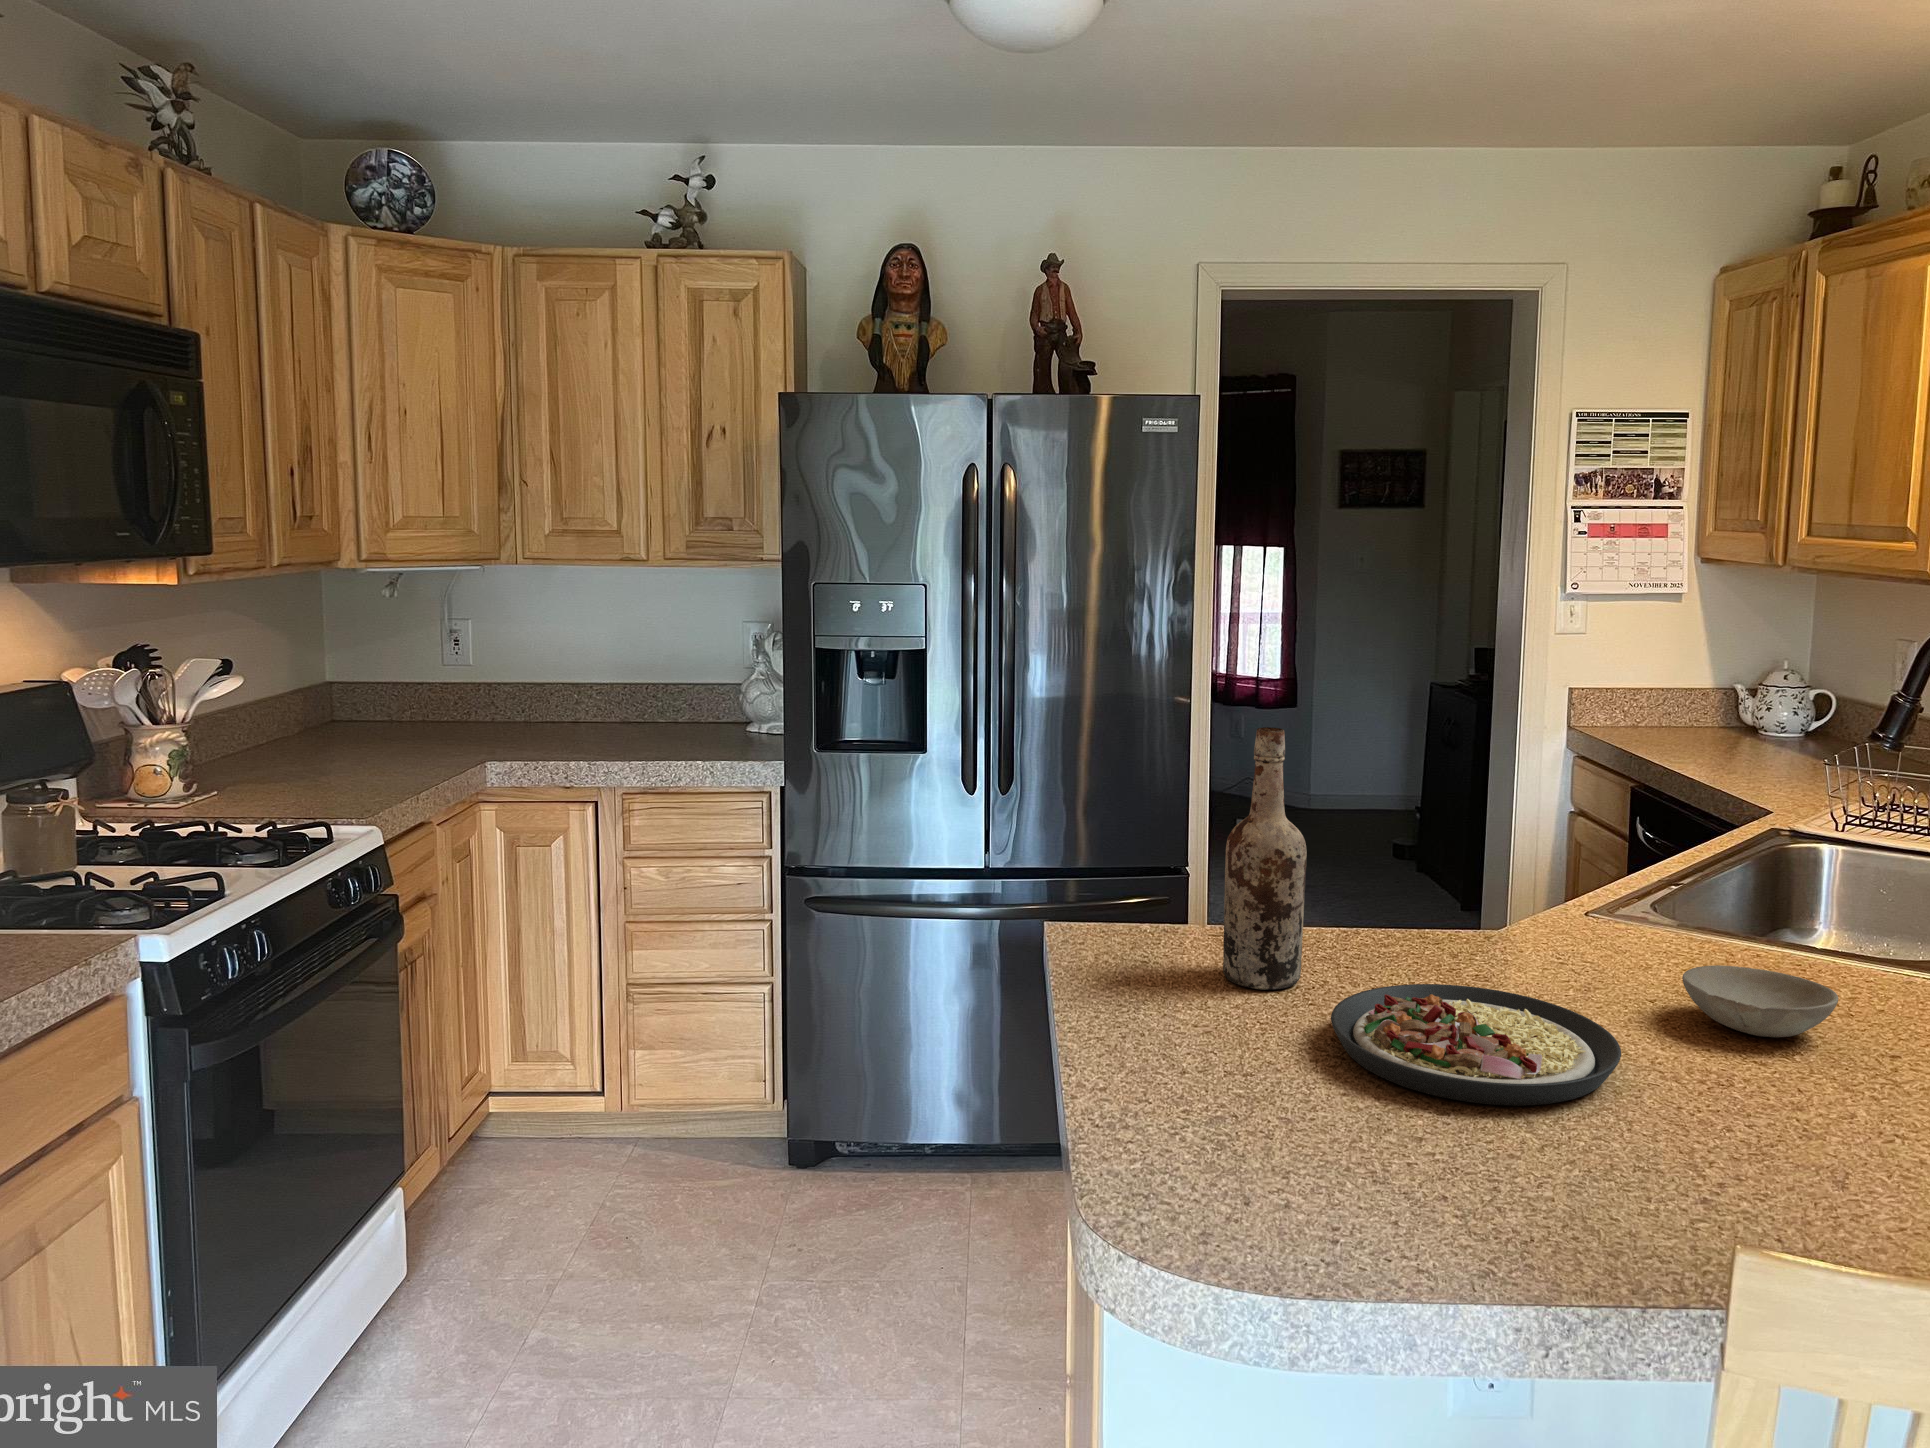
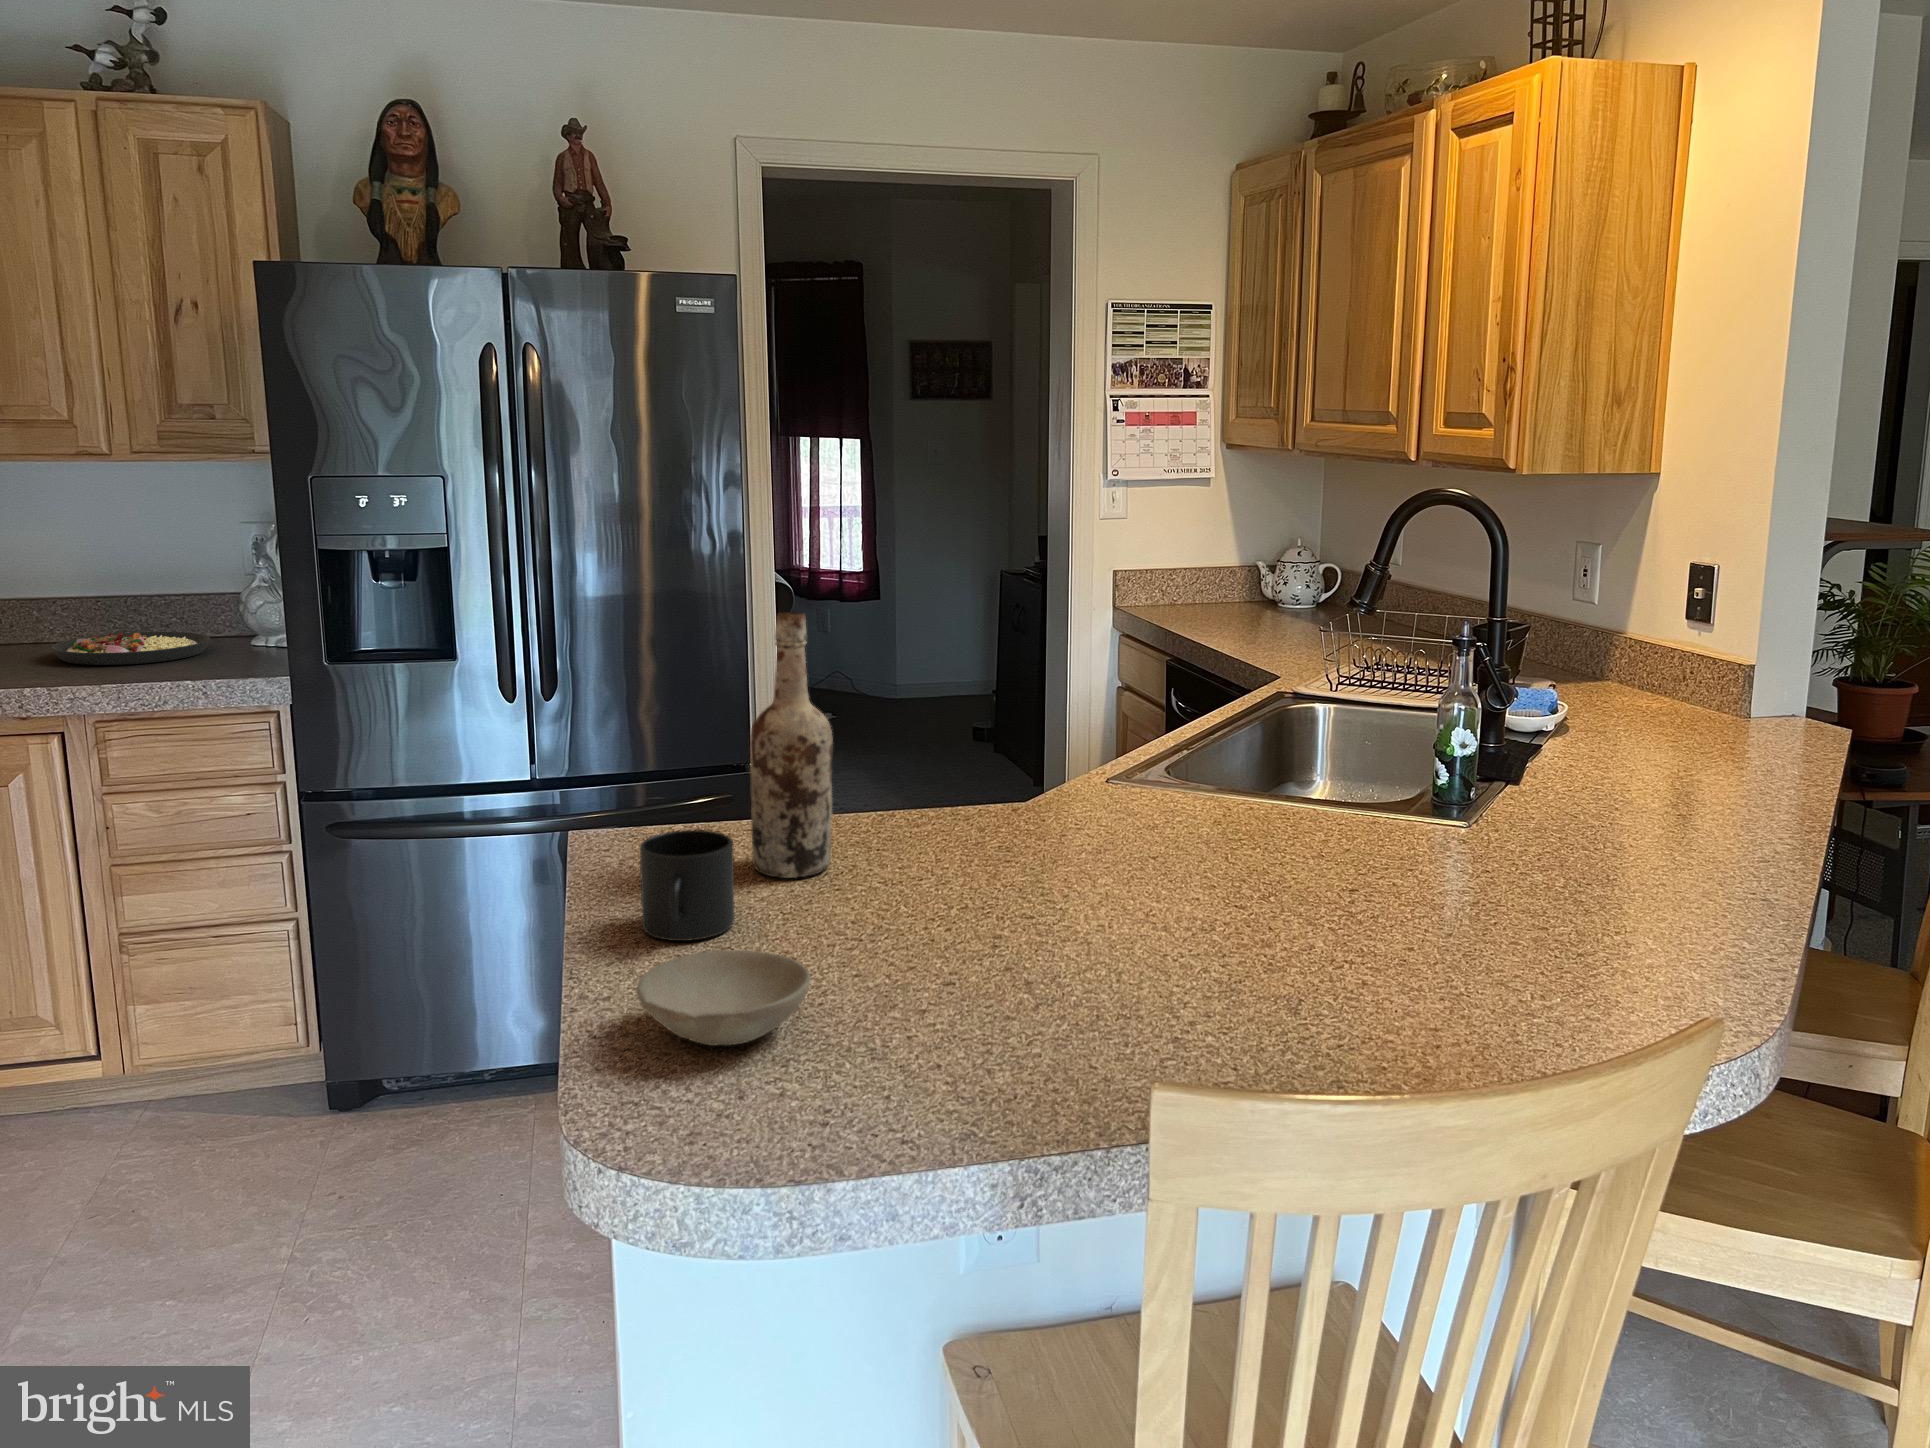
mug: none [1126,934,1216,1042] -> present [640,830,735,941]
bowl: present [1682,965,1838,1037] -> present [637,950,810,1046]
plate: present [1331,984,1621,1106] -> present [51,632,210,665]

